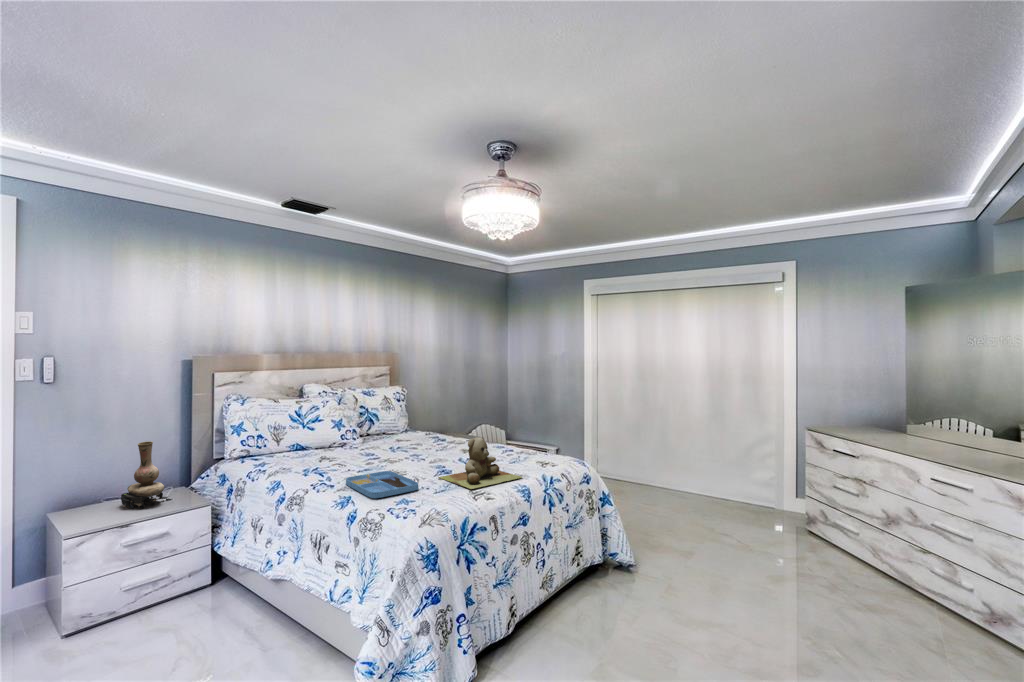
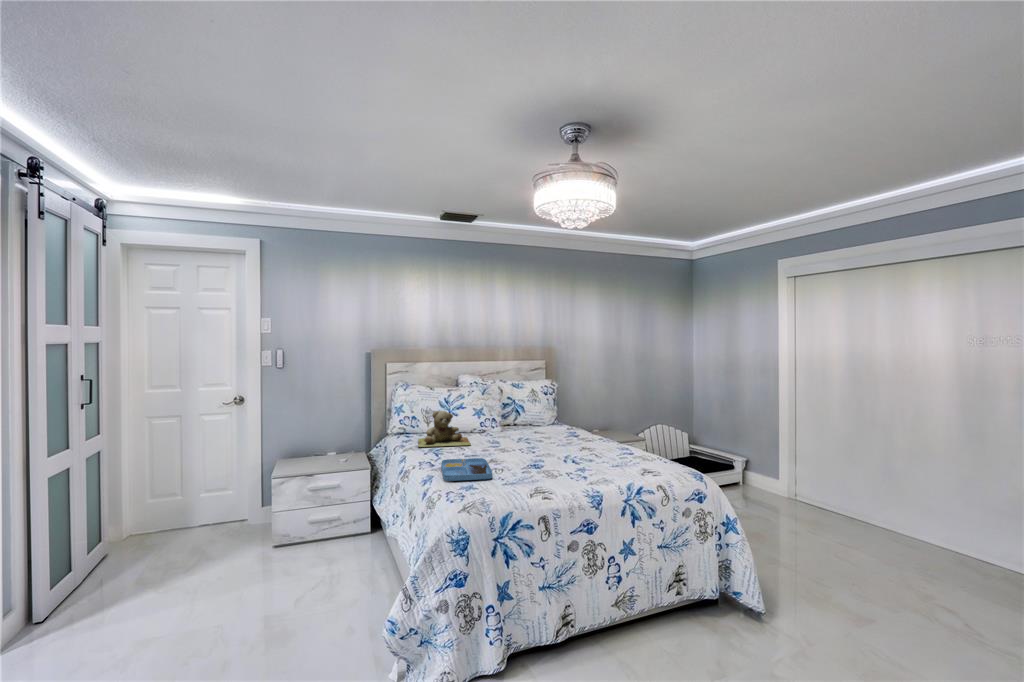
teddy bear: present [439,437,522,489] -> present [418,411,470,447]
vase: present [121,441,170,509] -> none [317,415,352,466]

